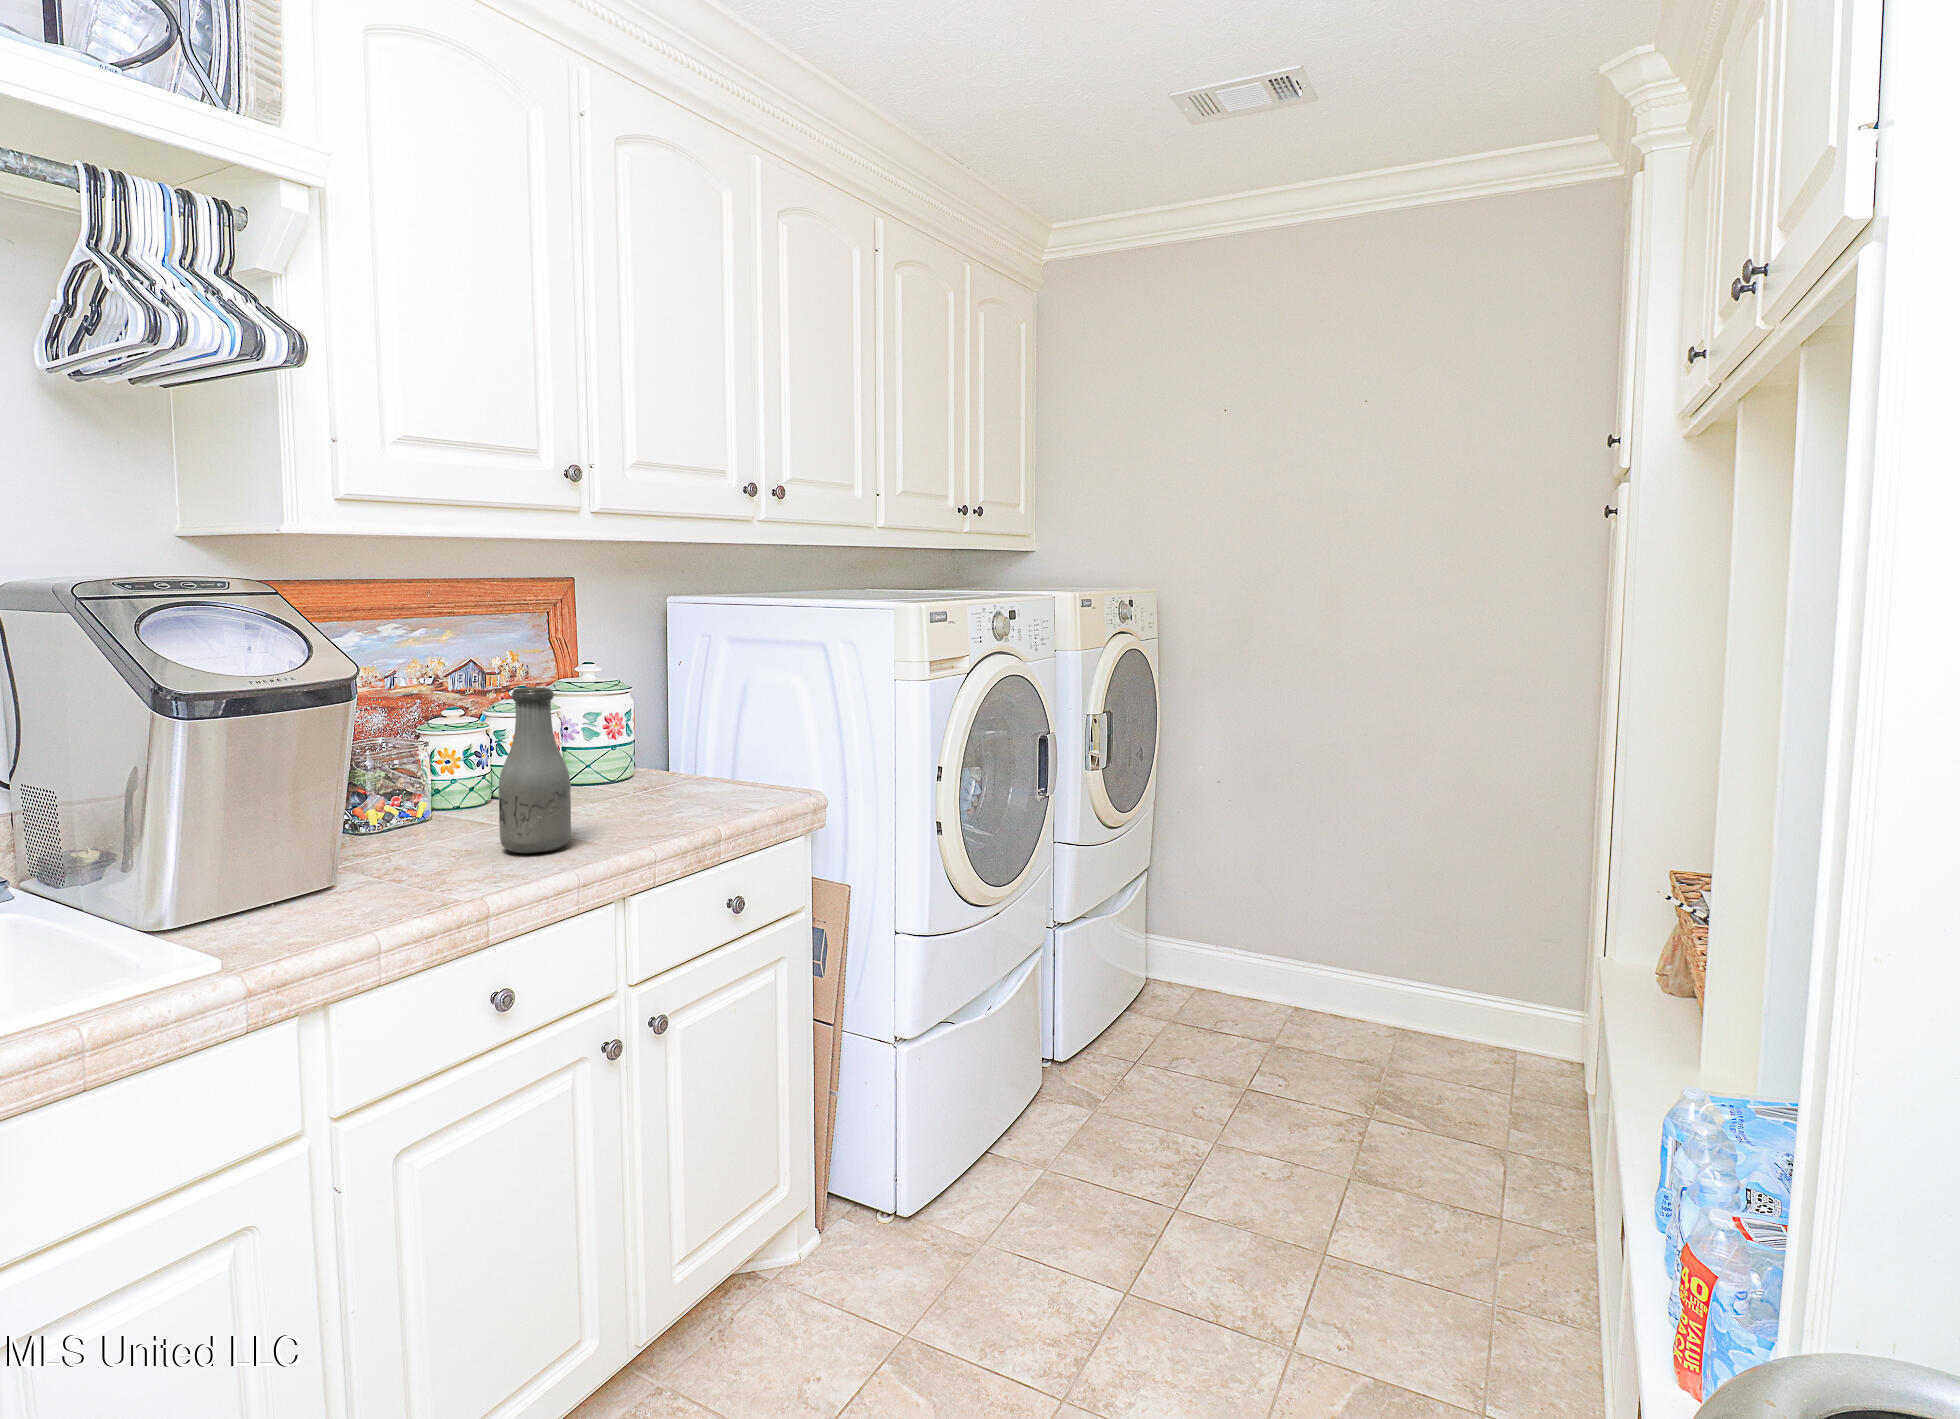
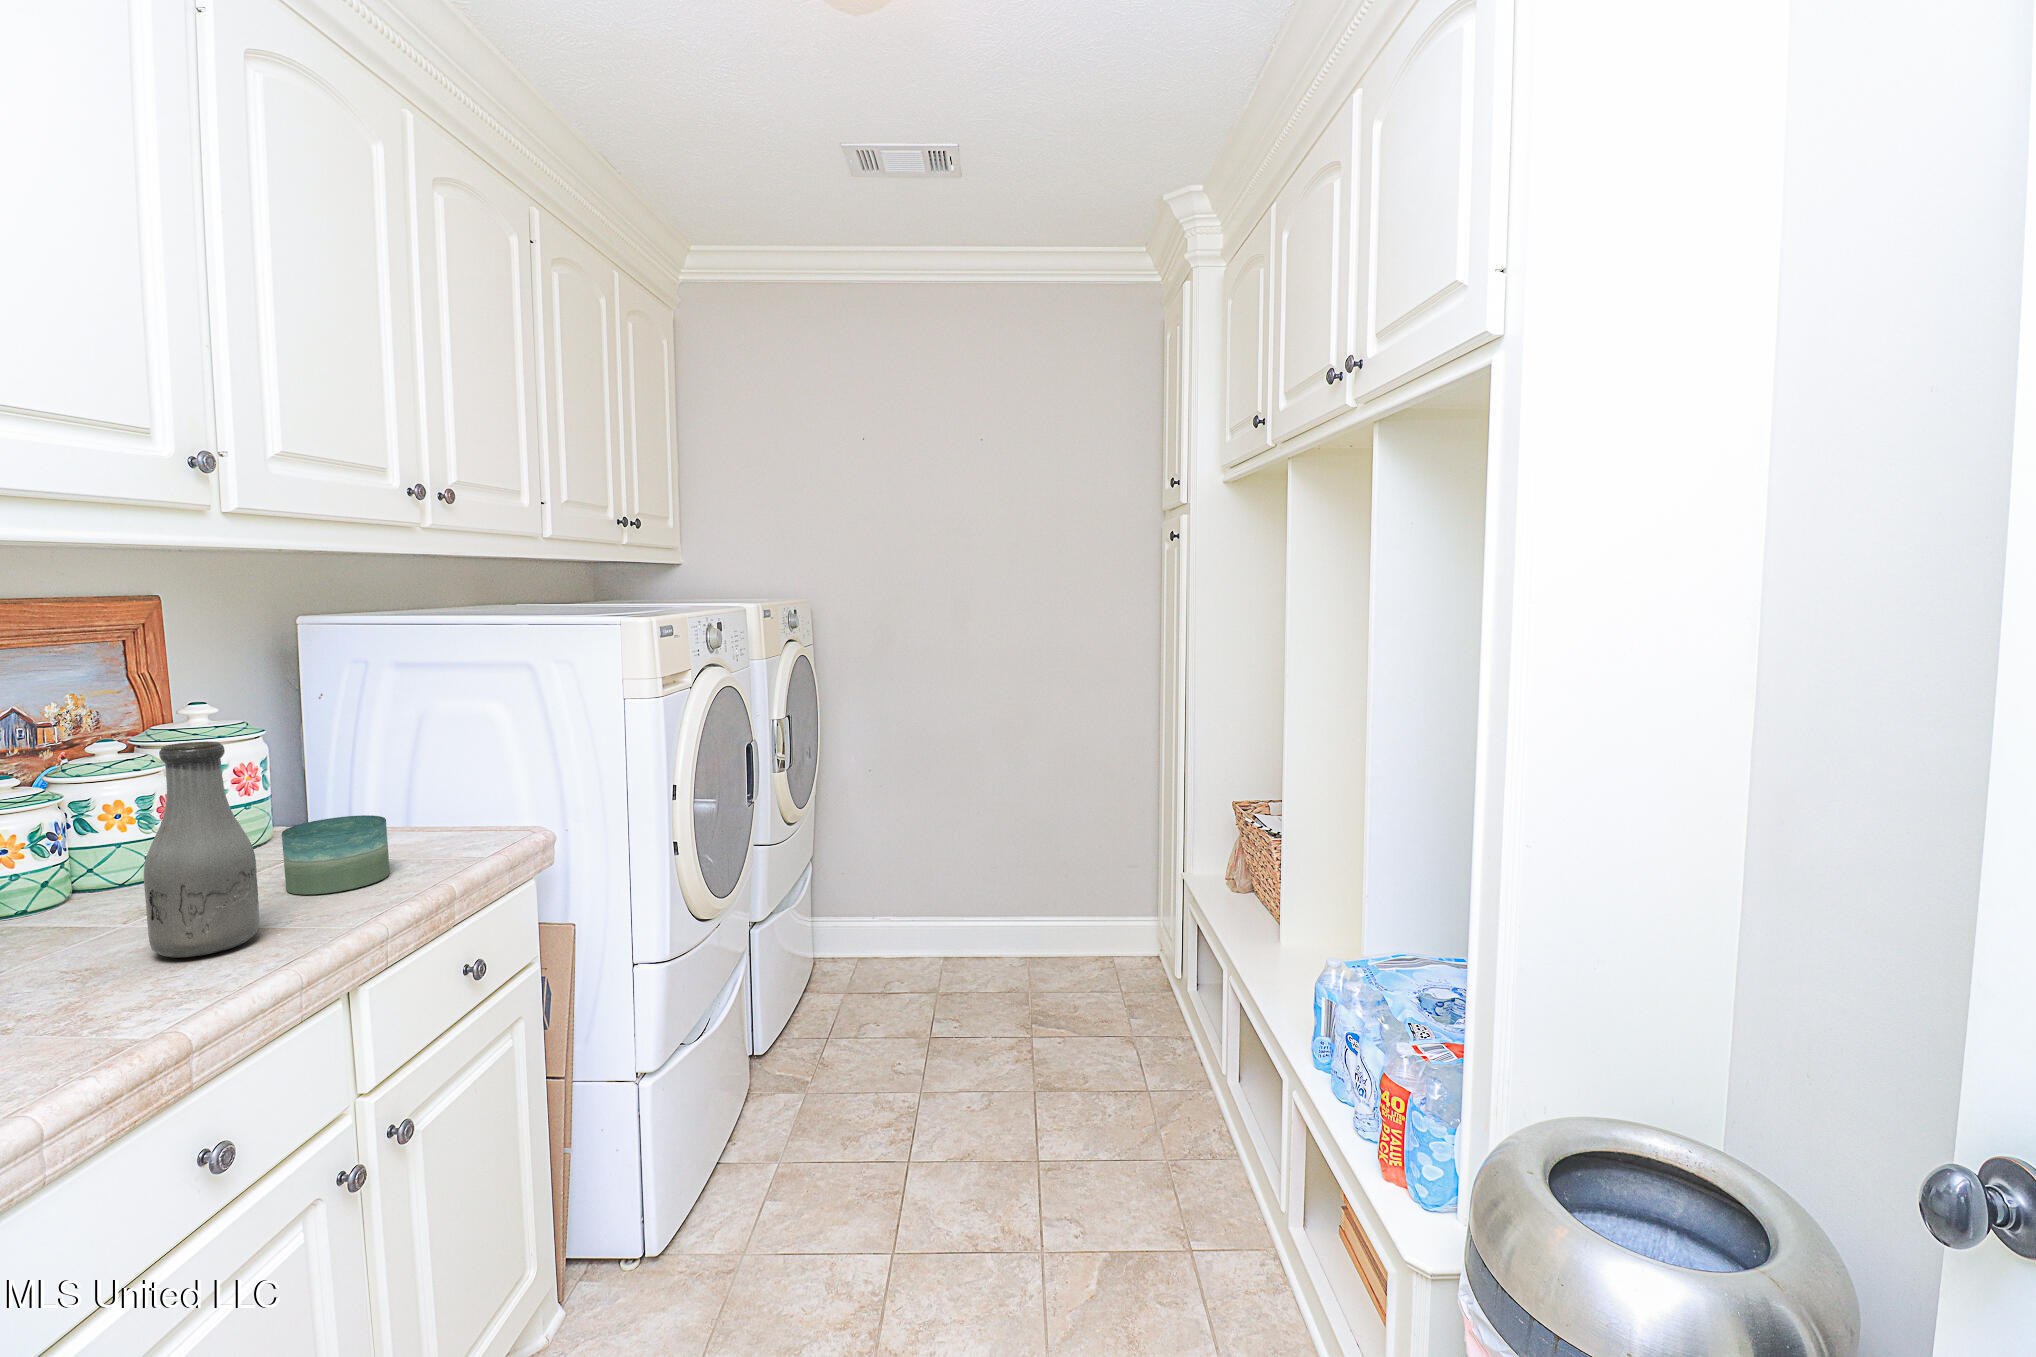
candle: none [610,762,686,822] -> present [282,815,390,895]

